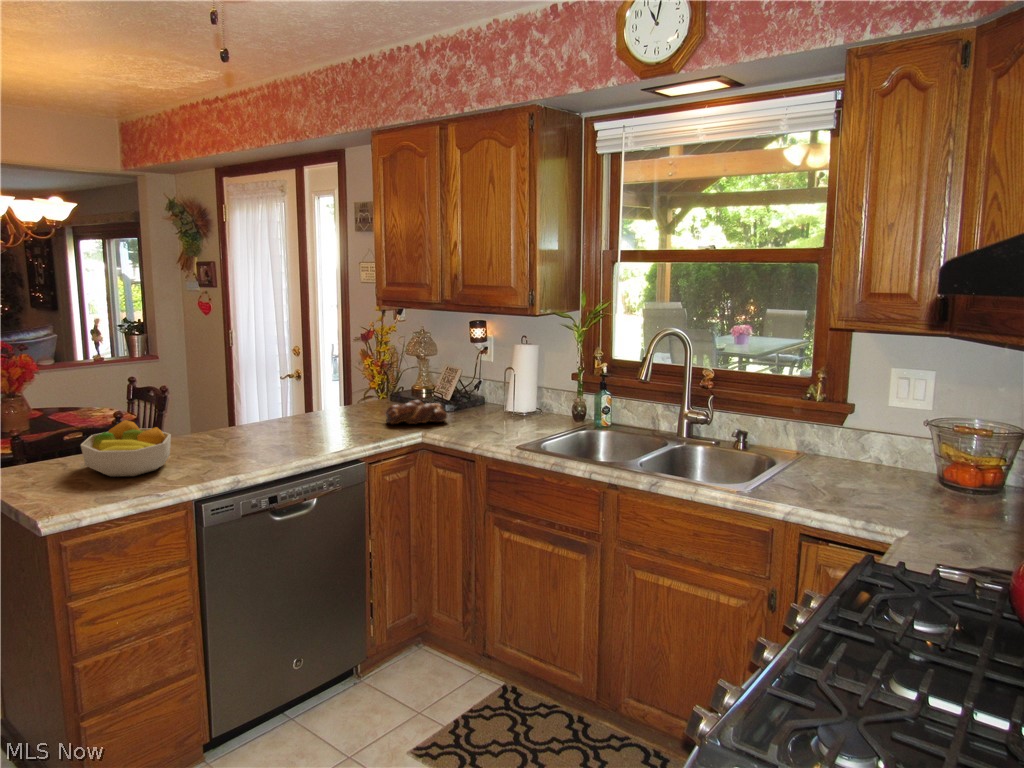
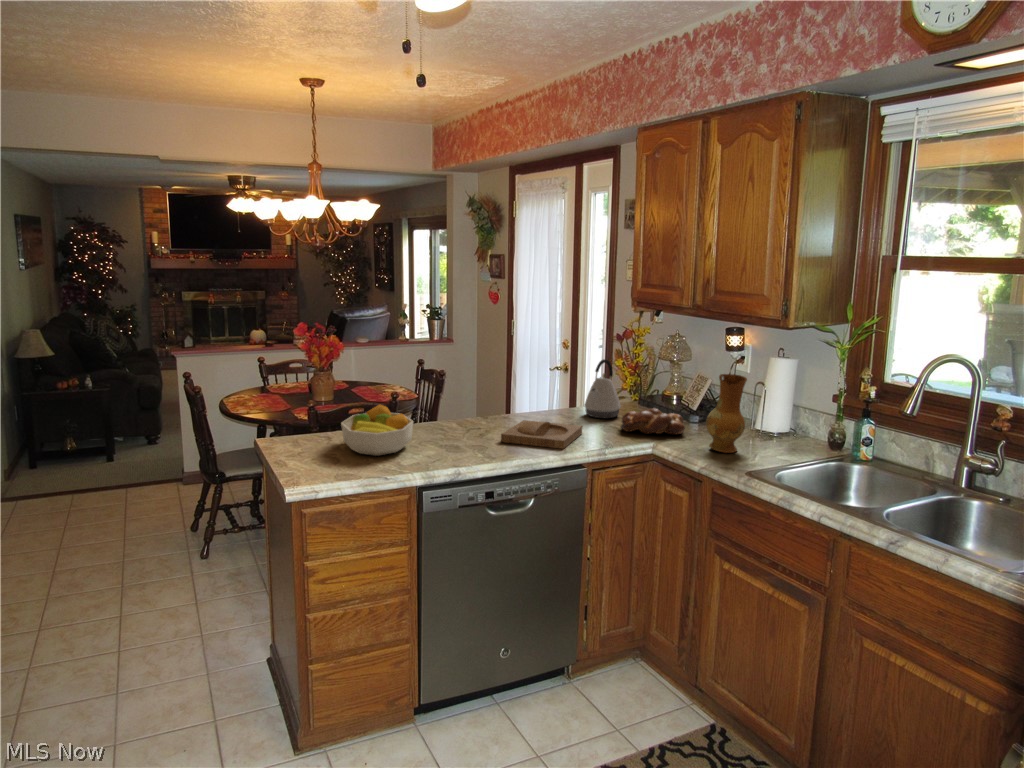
kettle: none [342,357,379,415] -> present [585,359,621,418]
ceramic jug: none [471,360,506,433] -> present [706,374,747,453]
tray: none [270,423,350,447] -> present [501,420,582,449]

